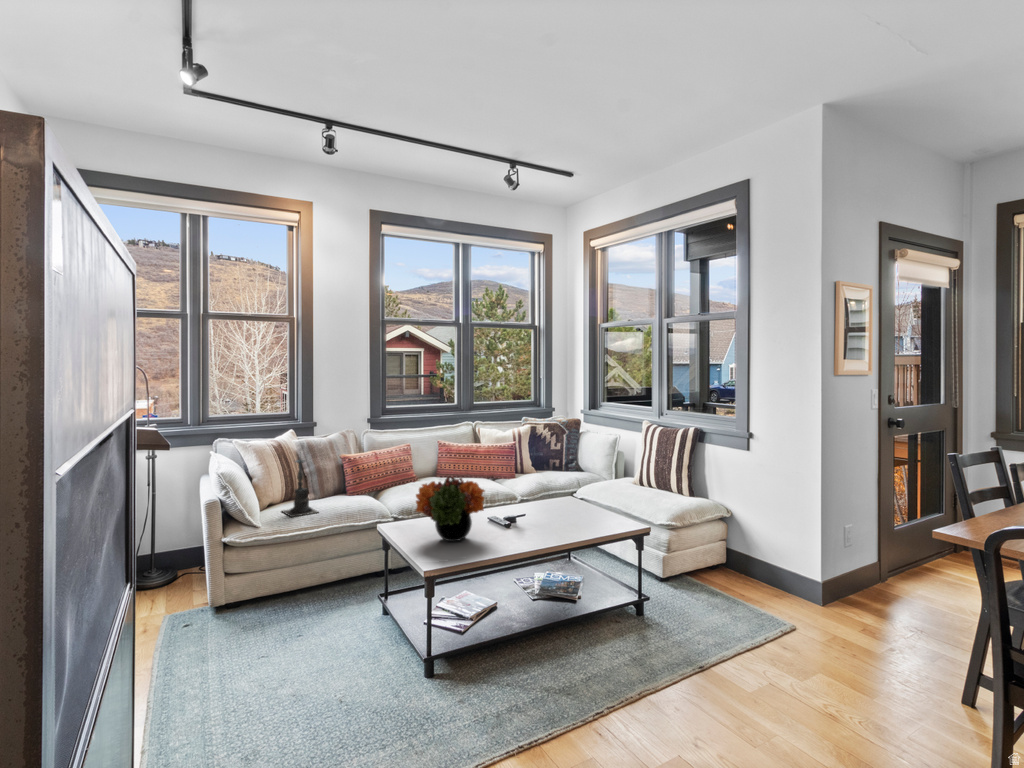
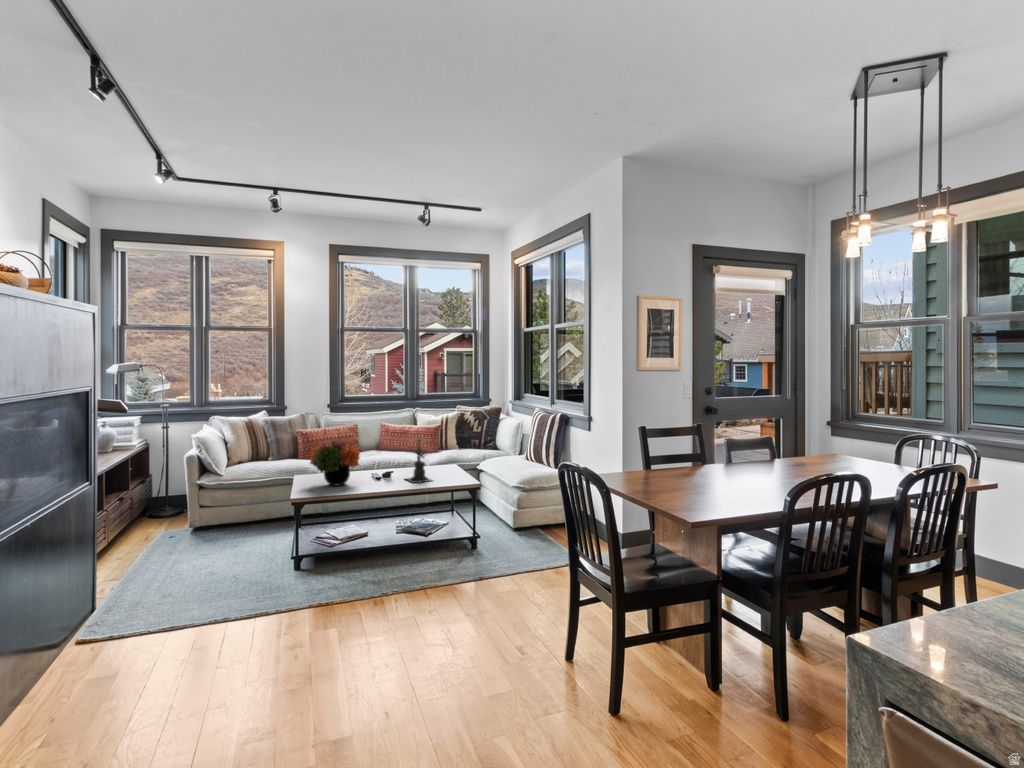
candle holder: present [283,459,318,517] -> present [406,438,431,483]

